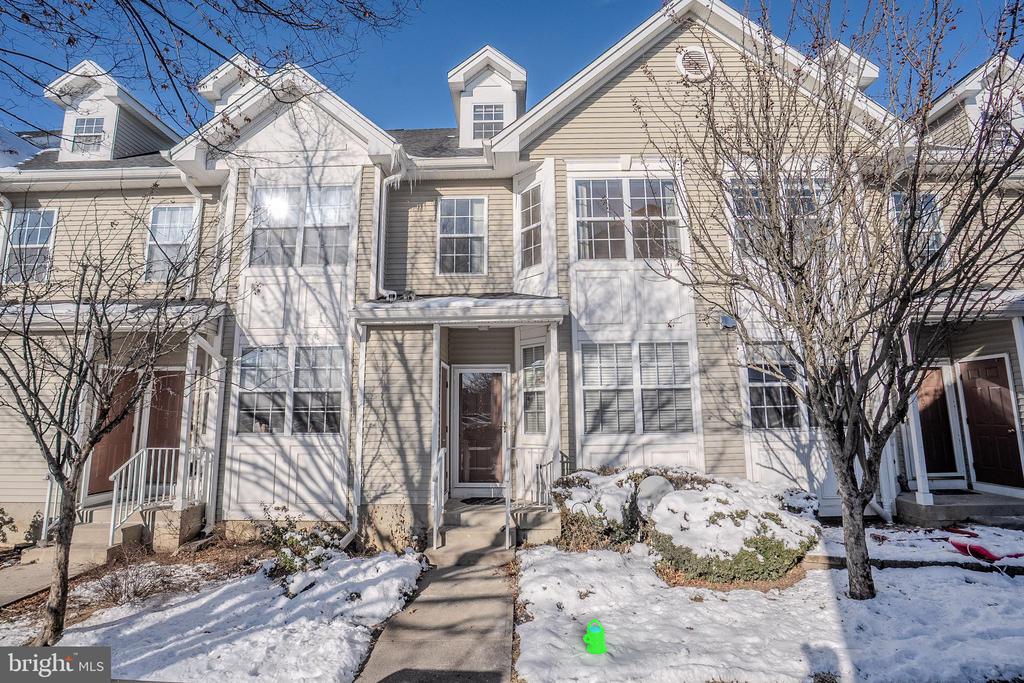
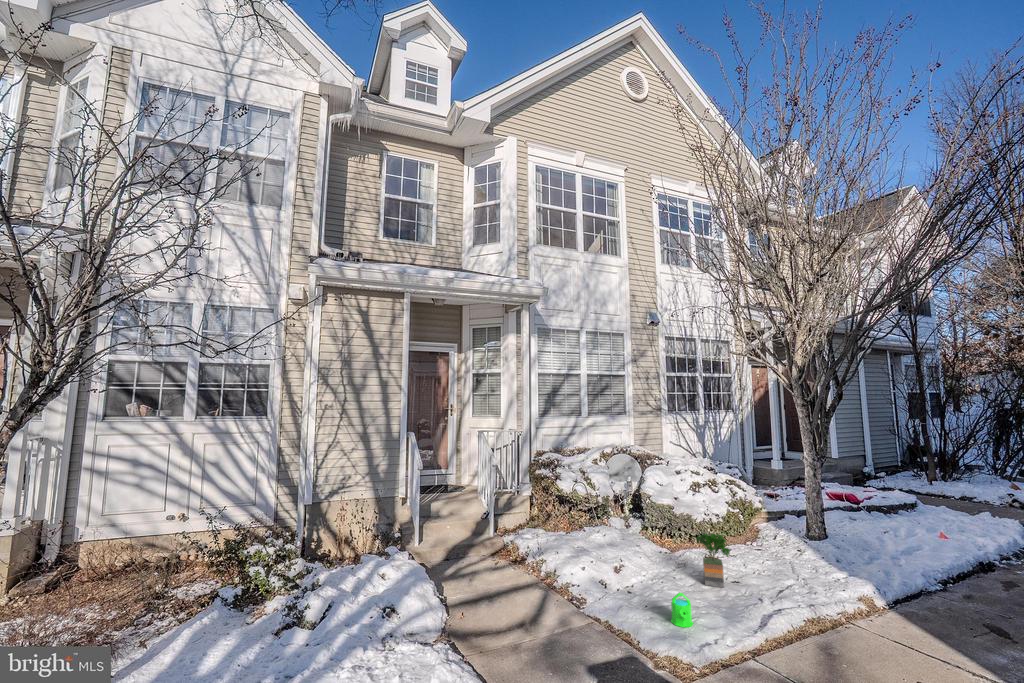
potted tree: none [661,565,695,626] -> present [696,534,730,587]

